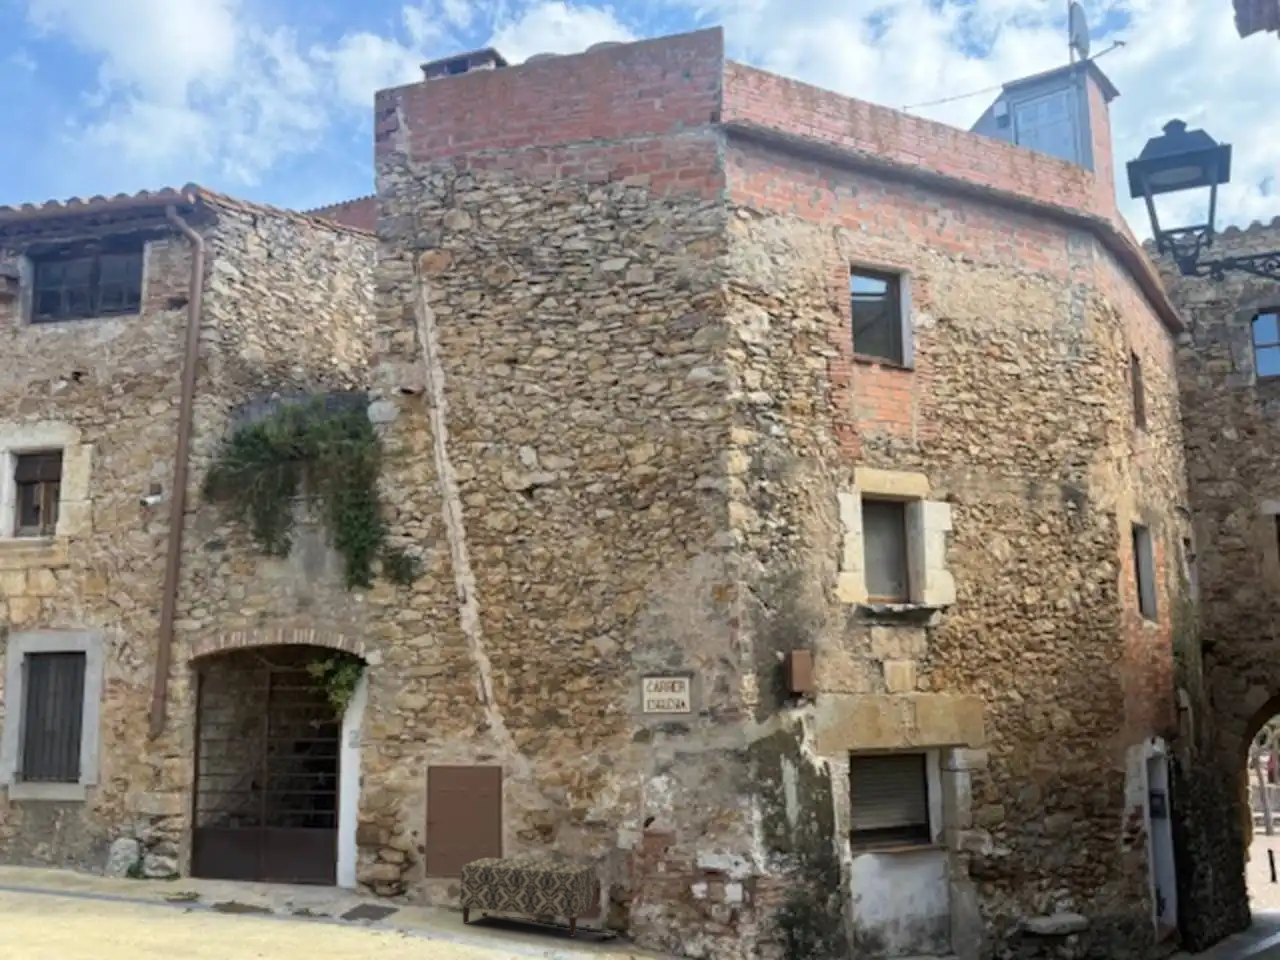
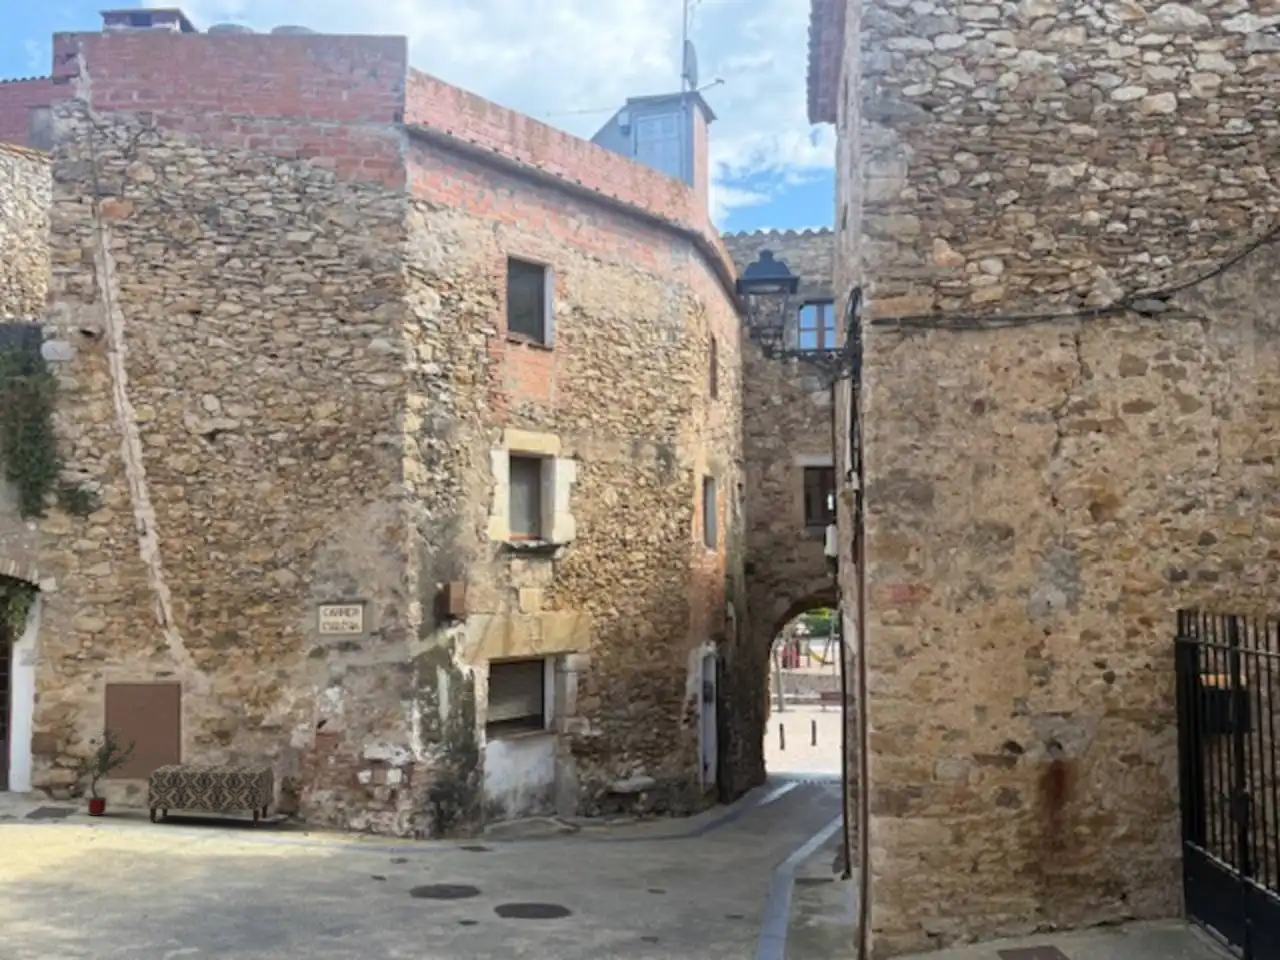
potted tree: none [383,811,454,911] -> present [65,728,136,816]

